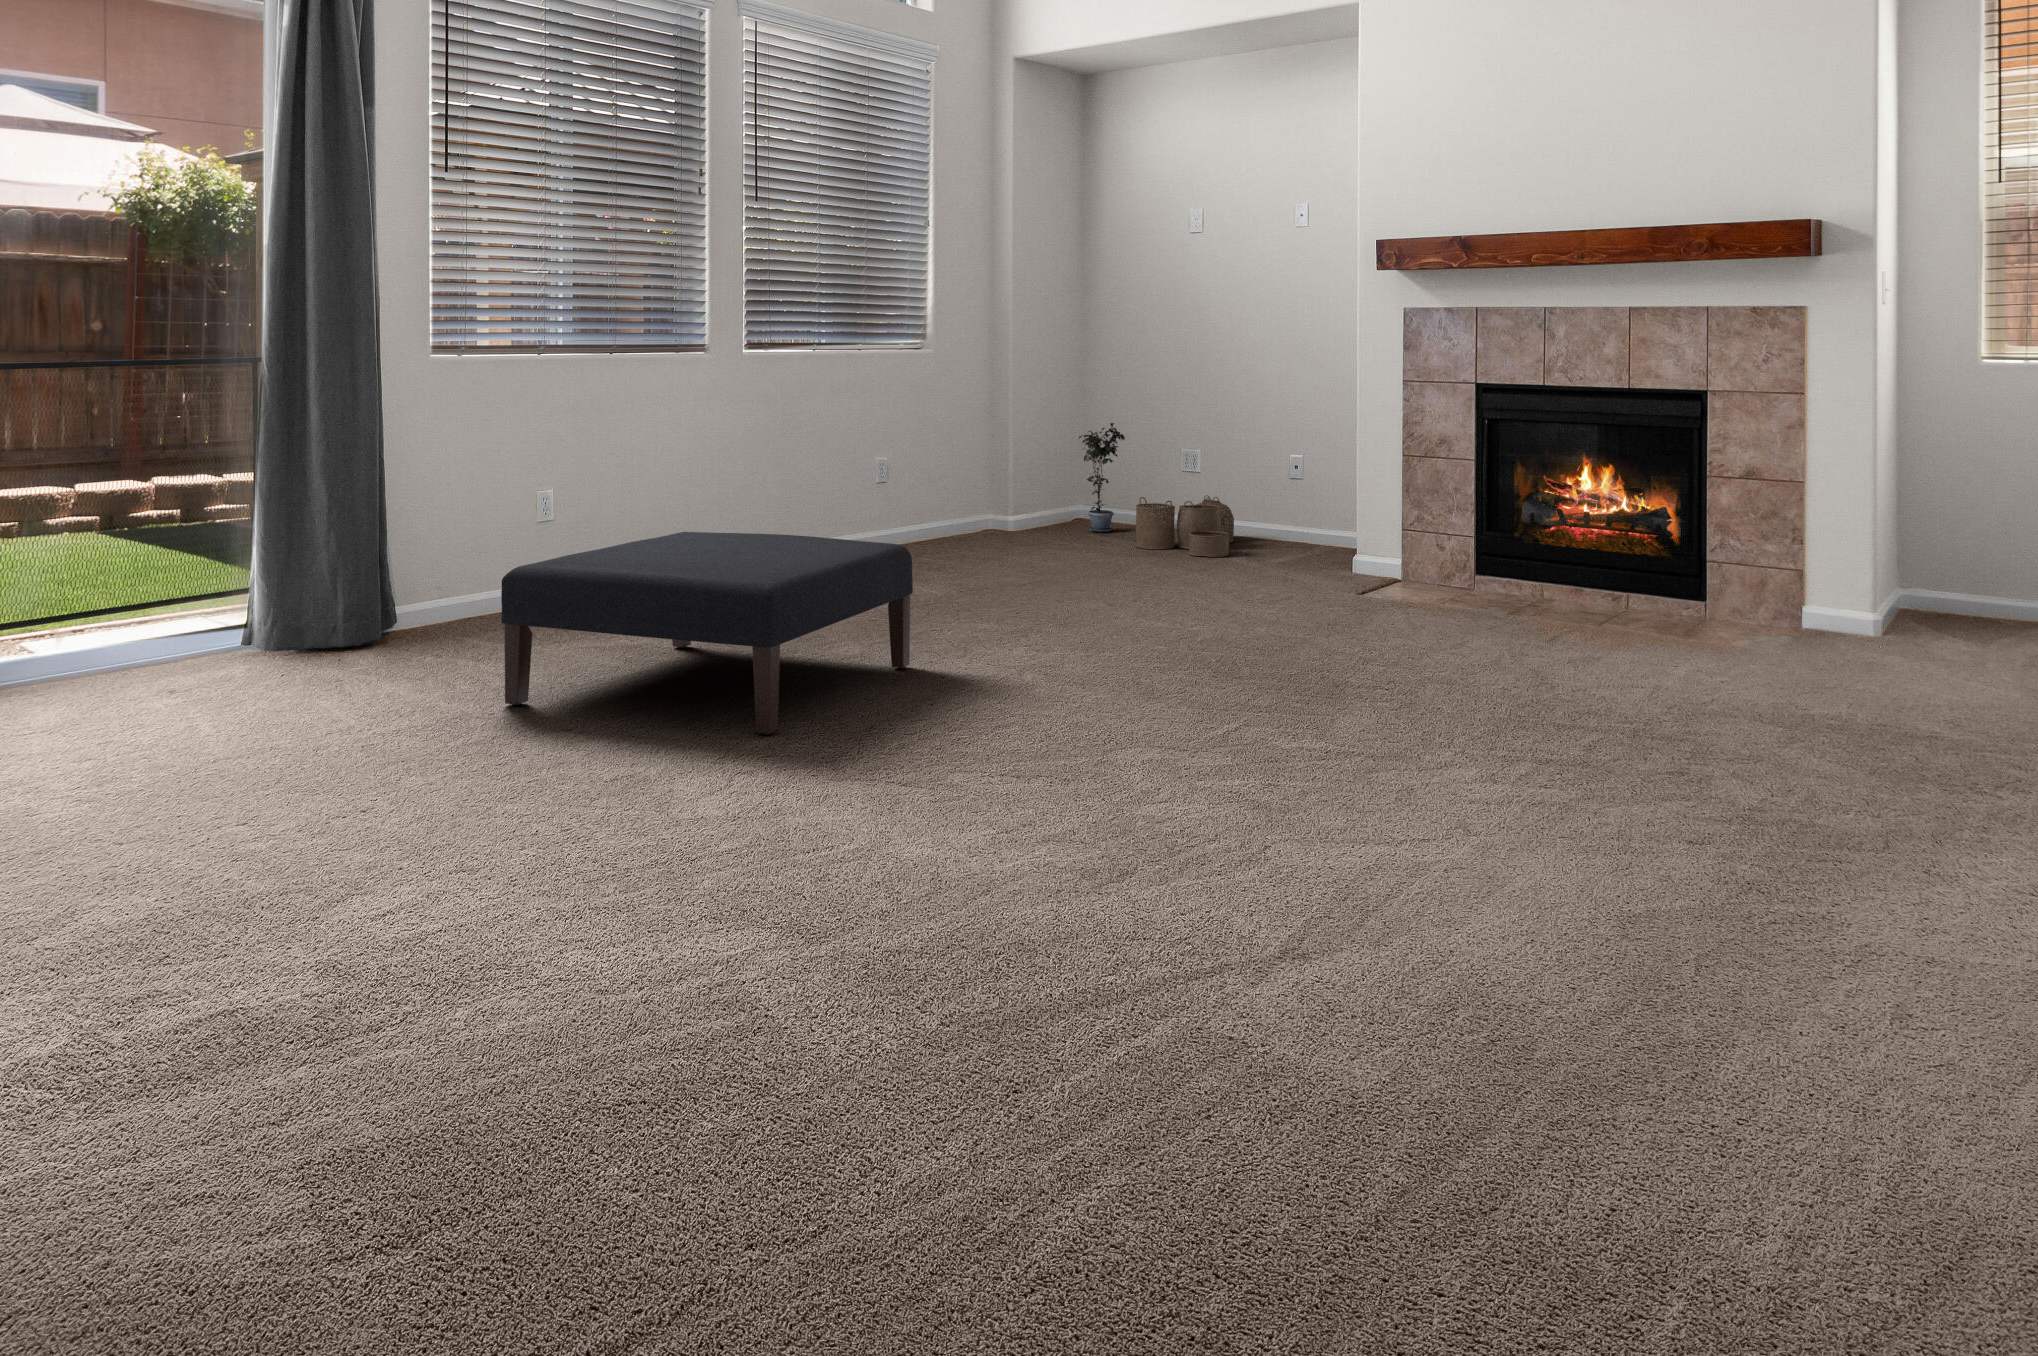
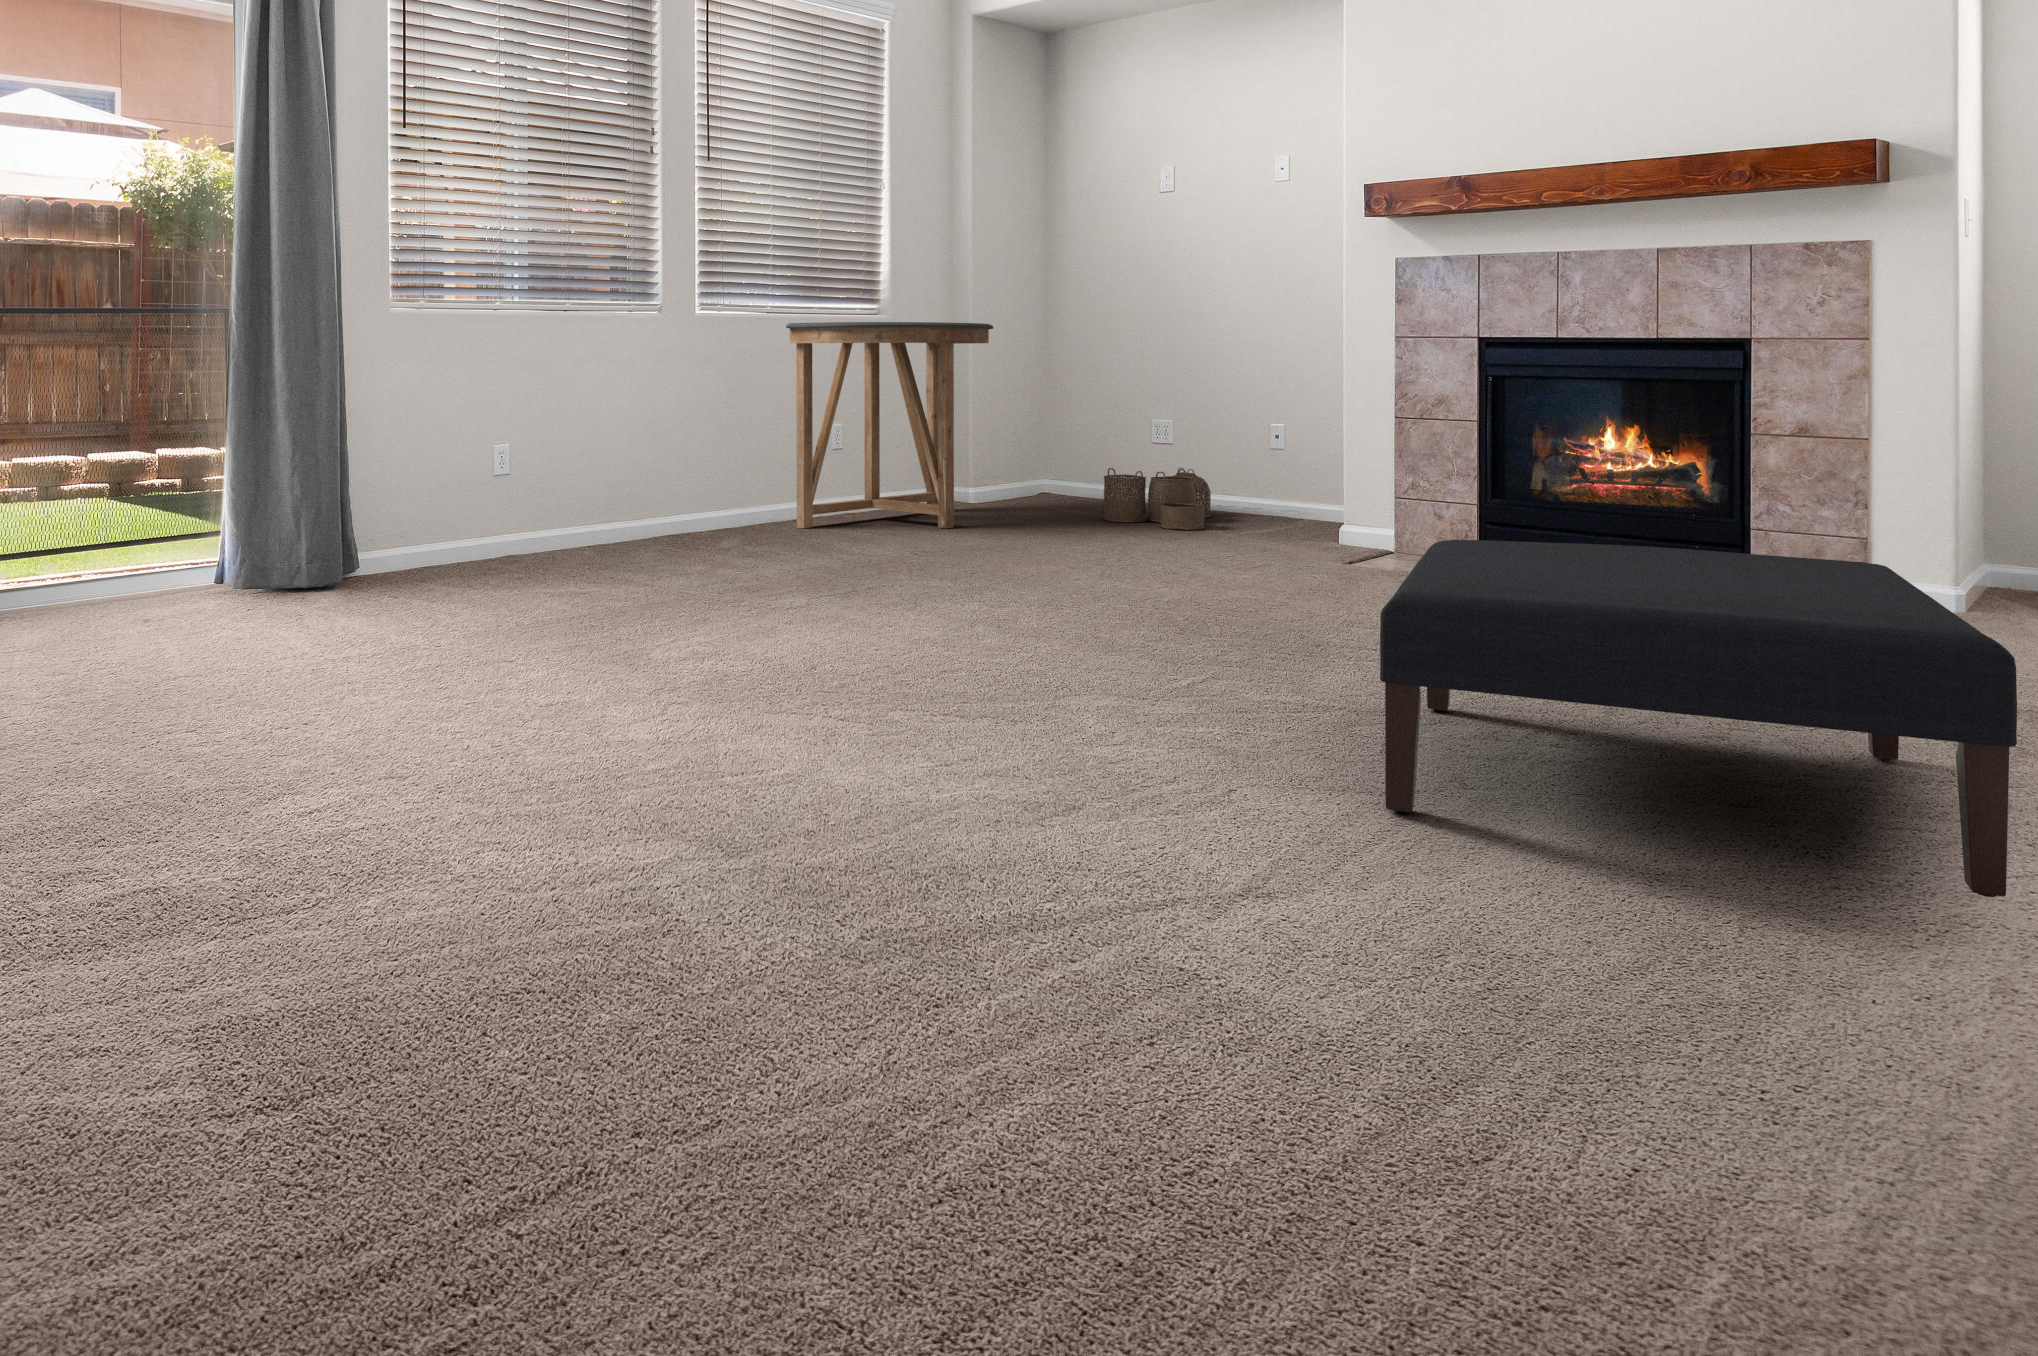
console table: none [833,360,1033,561] -> present [786,322,993,528]
potted plant: present [1079,423,1125,533] -> none [1043,392,1093,507]
ottoman: present [501,532,913,735] -> present [1380,540,2017,897]

